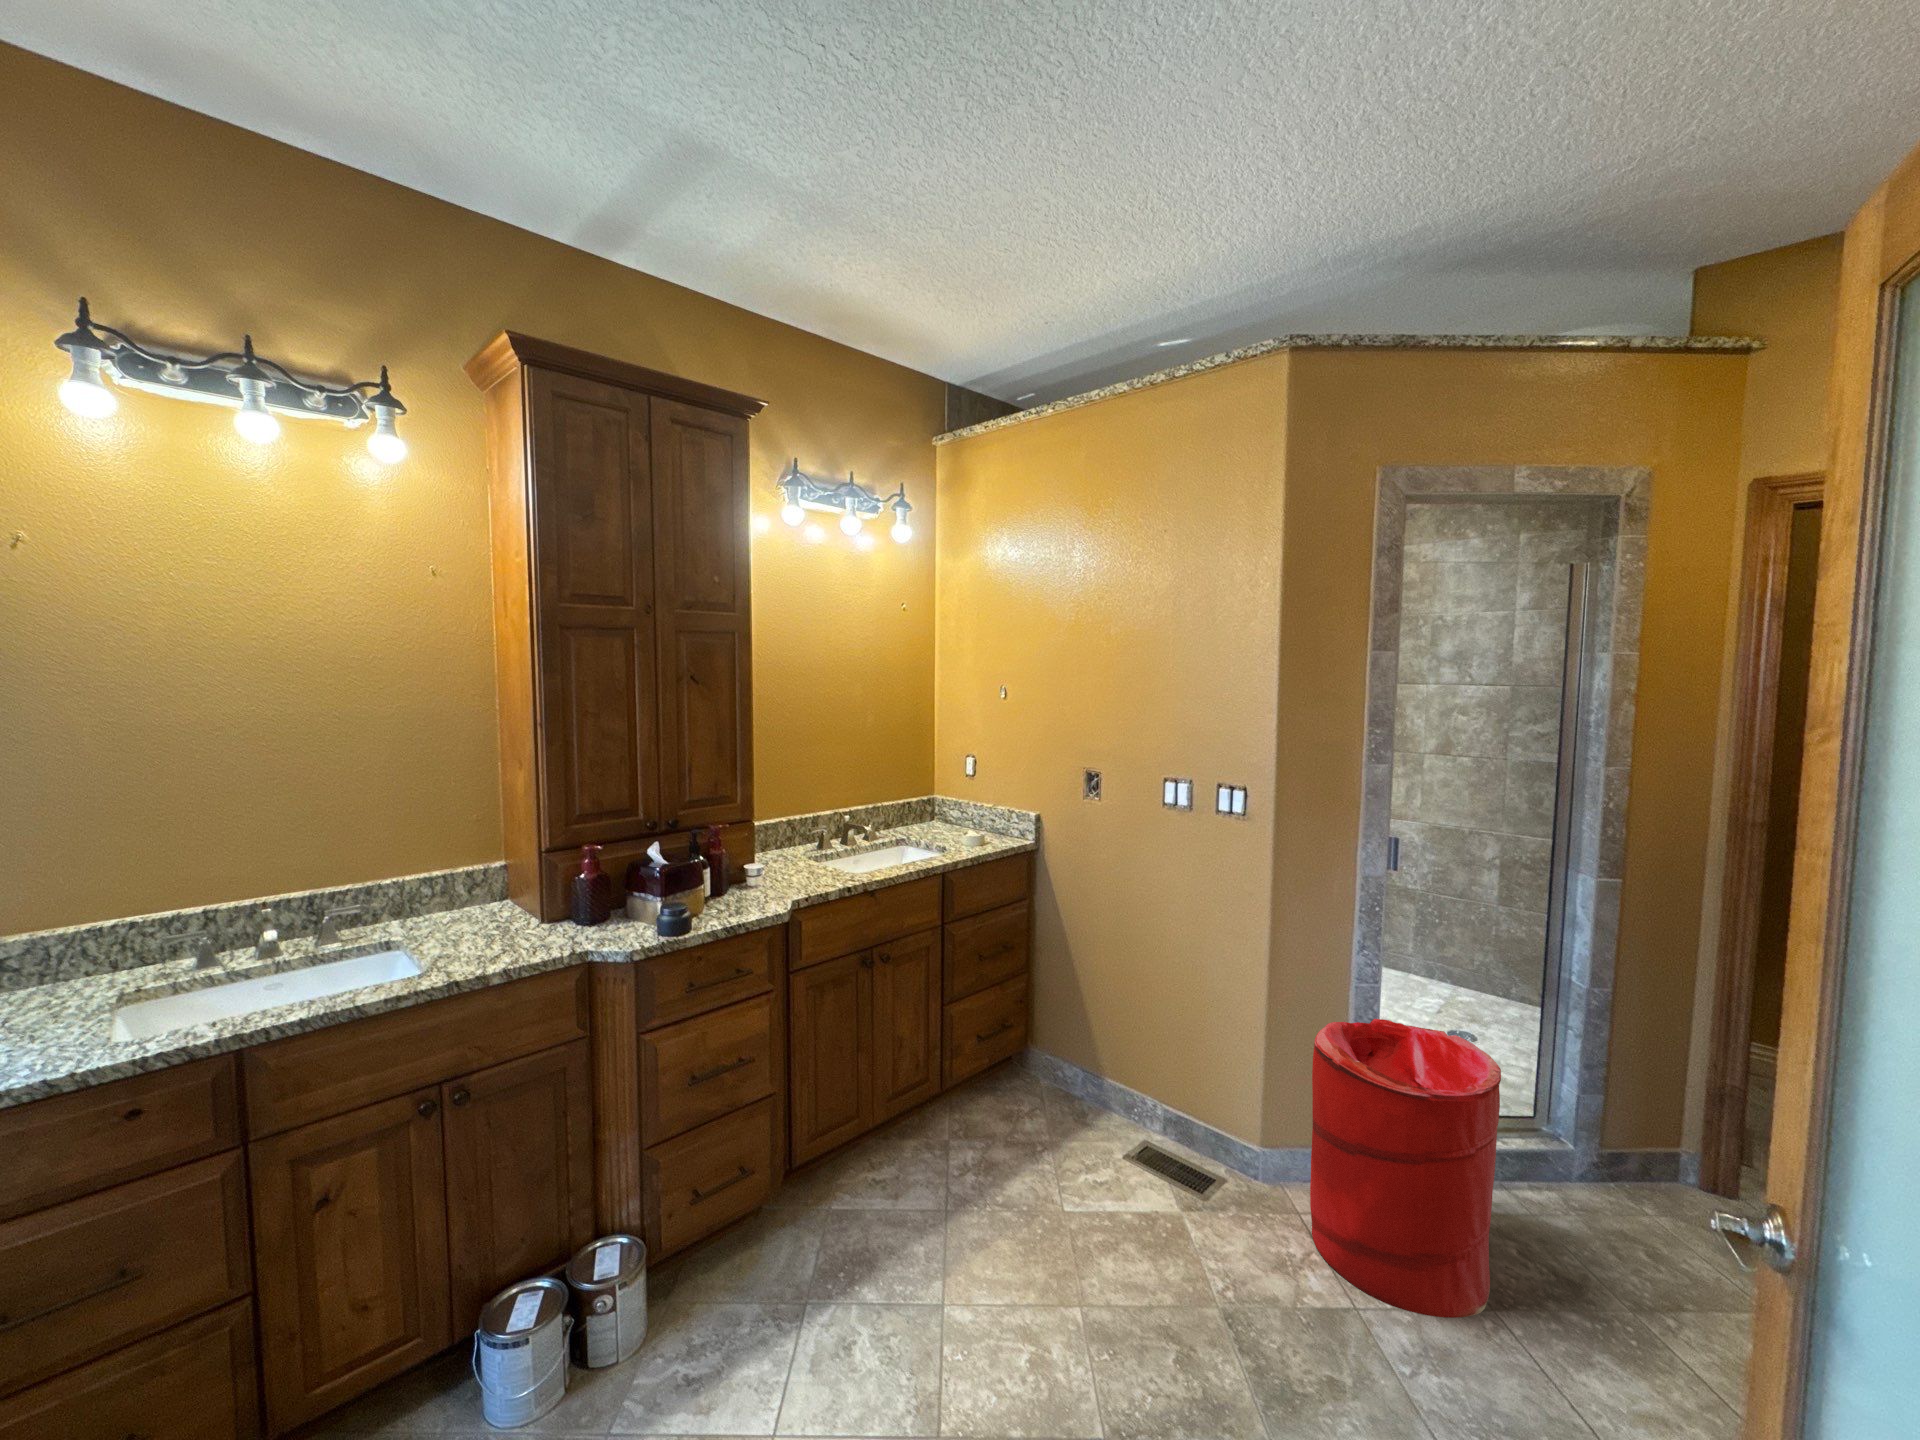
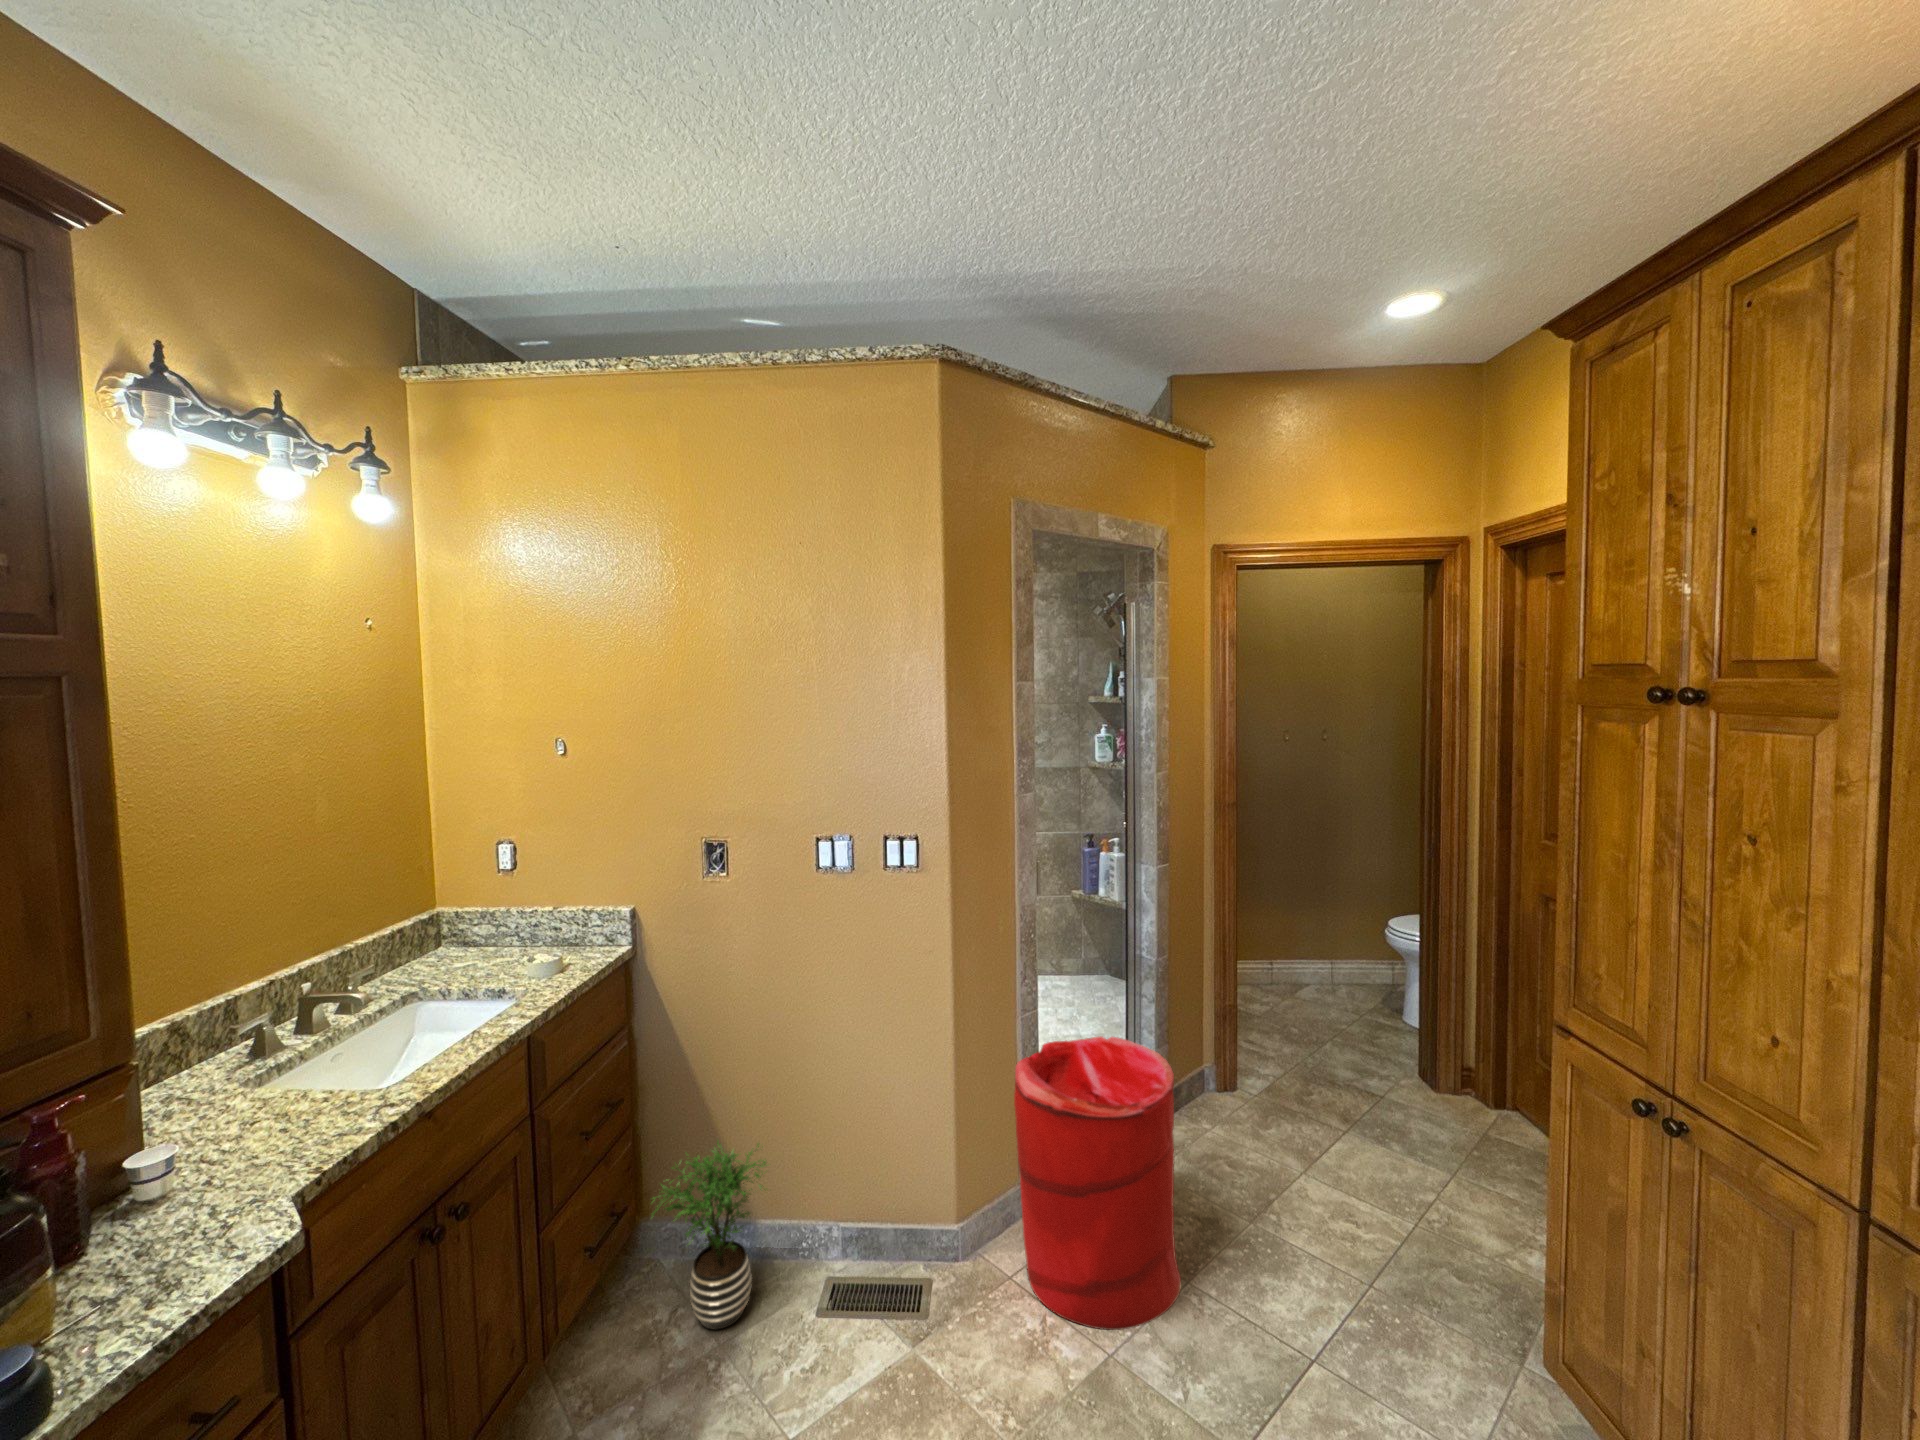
potted plant: none [1015,997,1106,1133] -> present [651,1143,767,1330]

